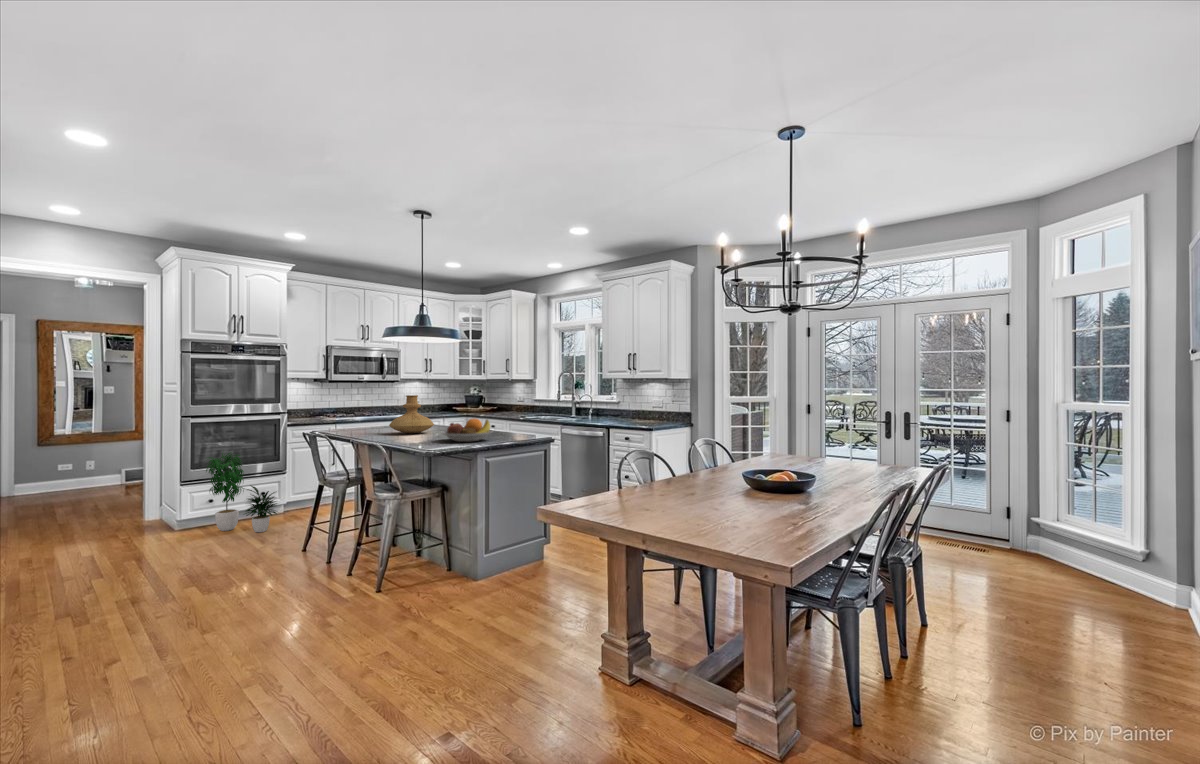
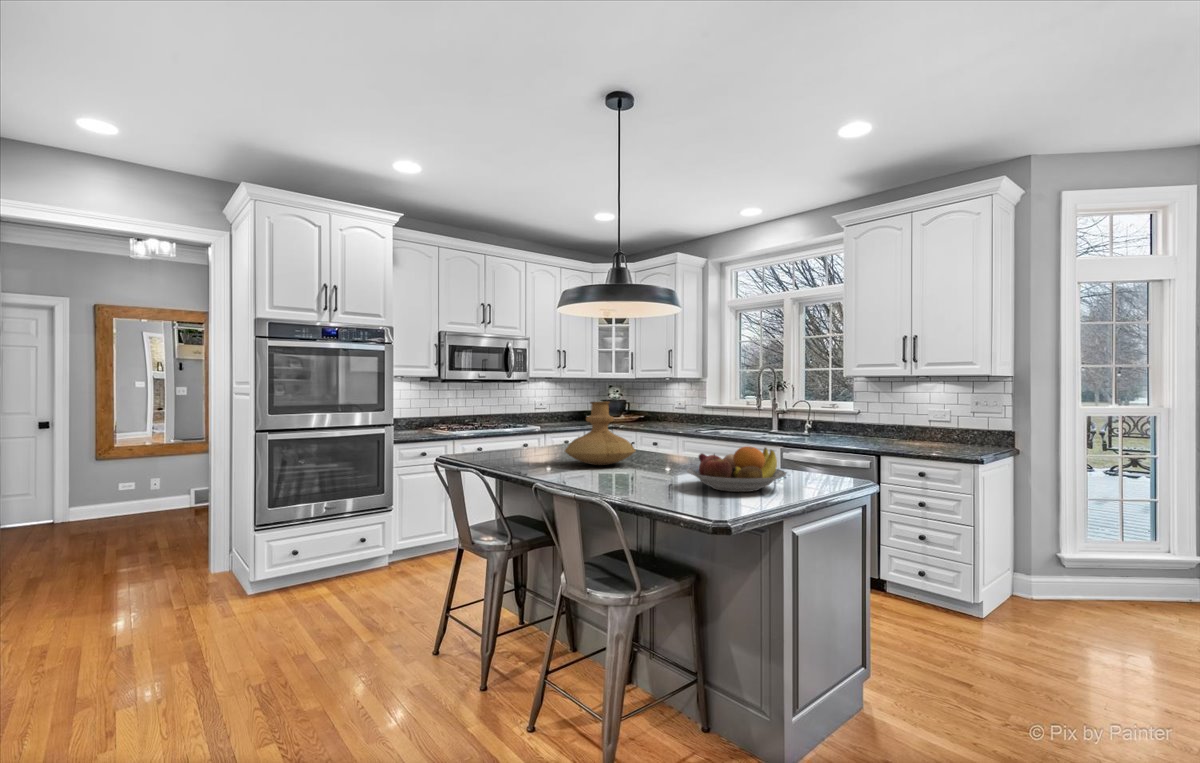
potted plant: present [206,452,277,532] -> none [284,479,390,607]

